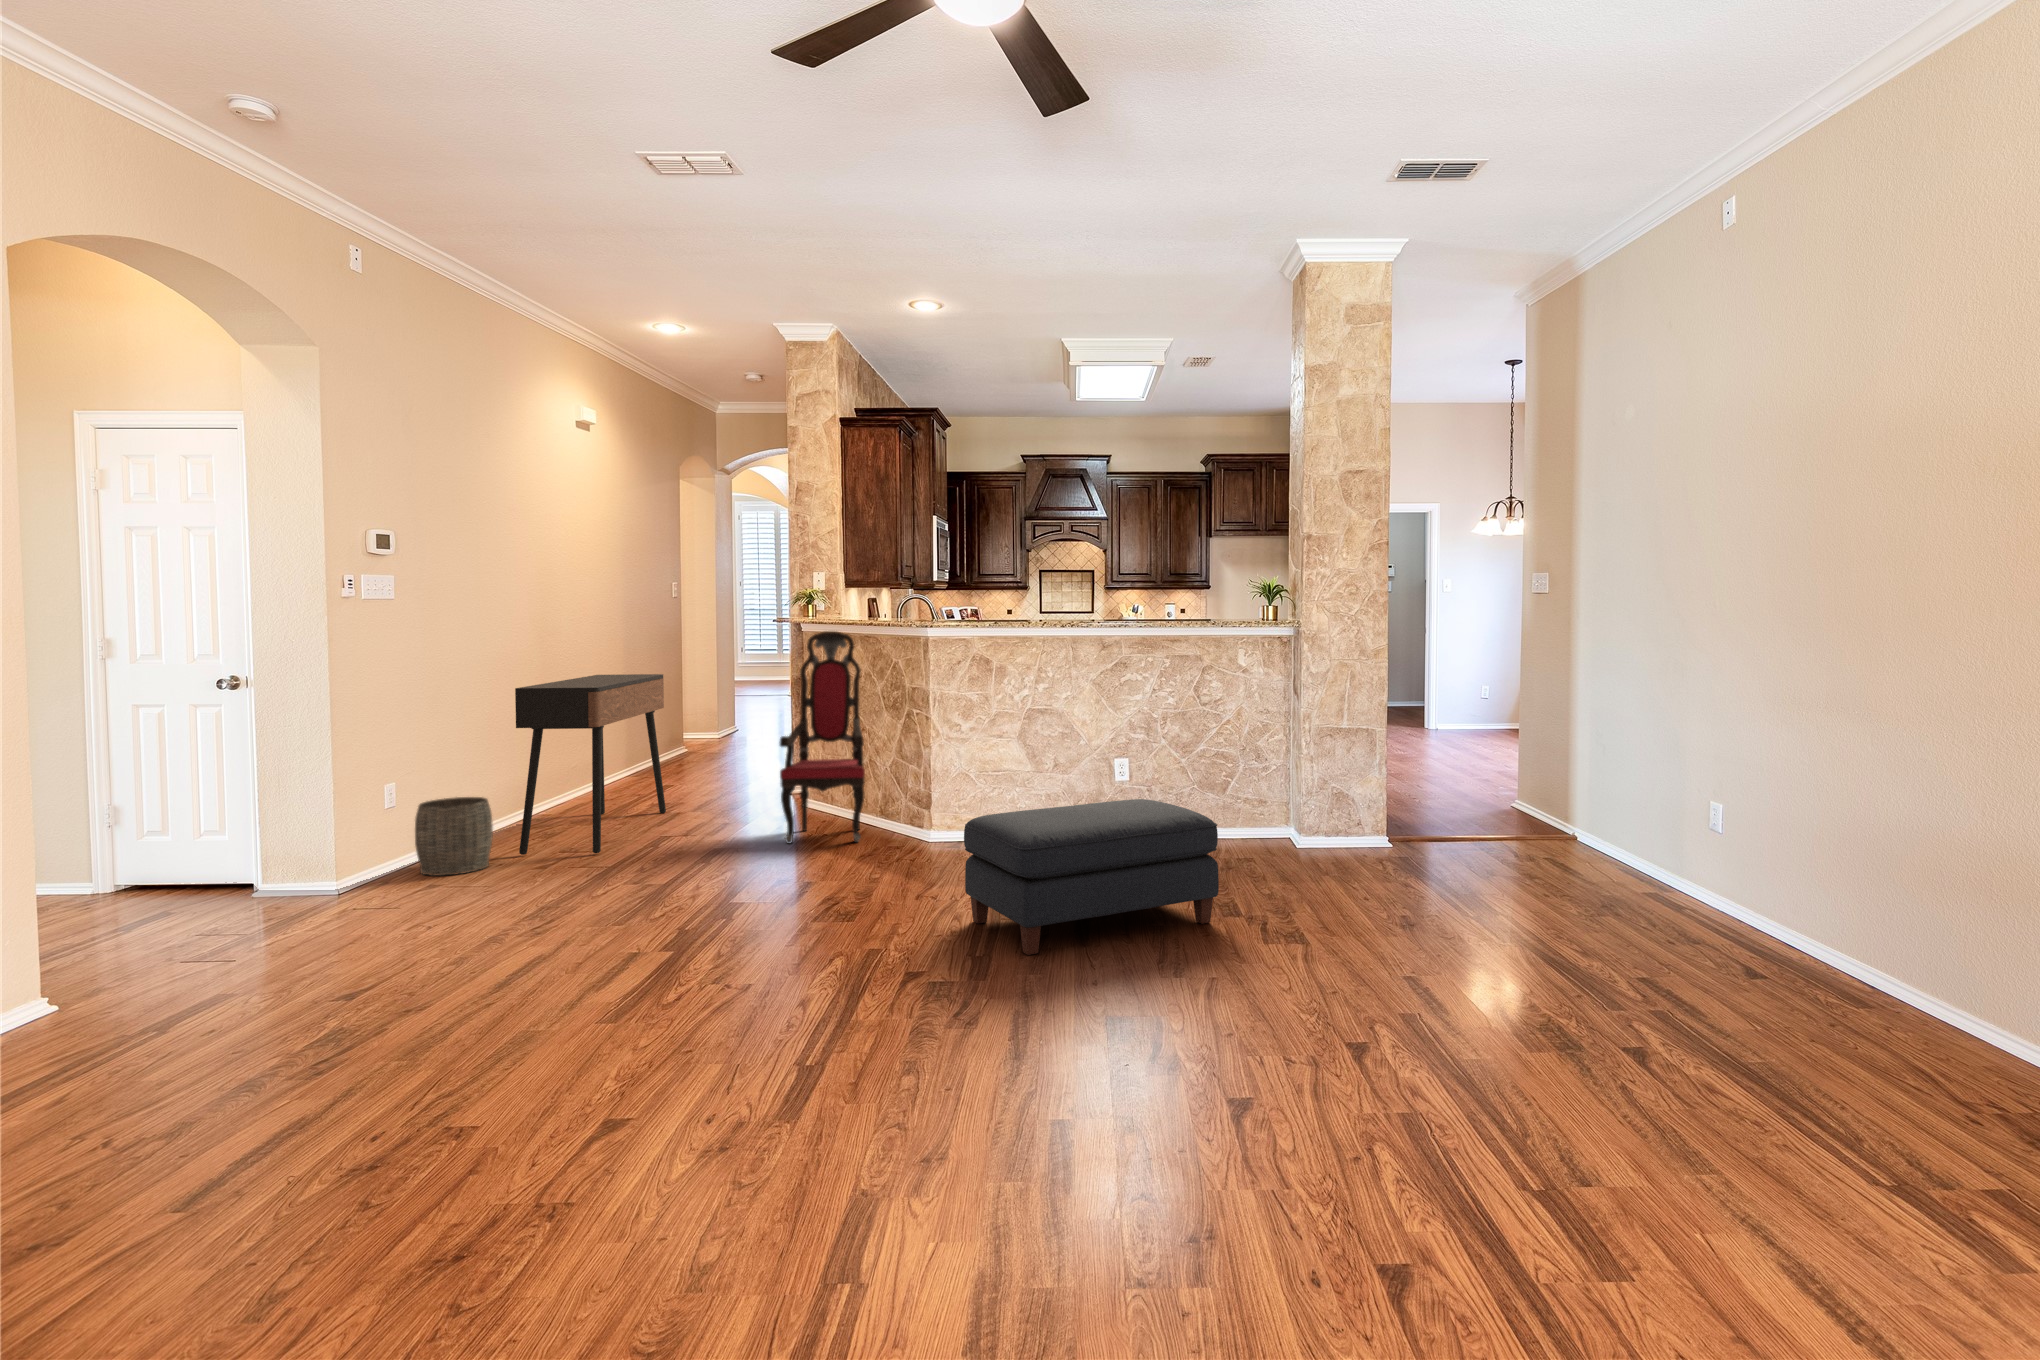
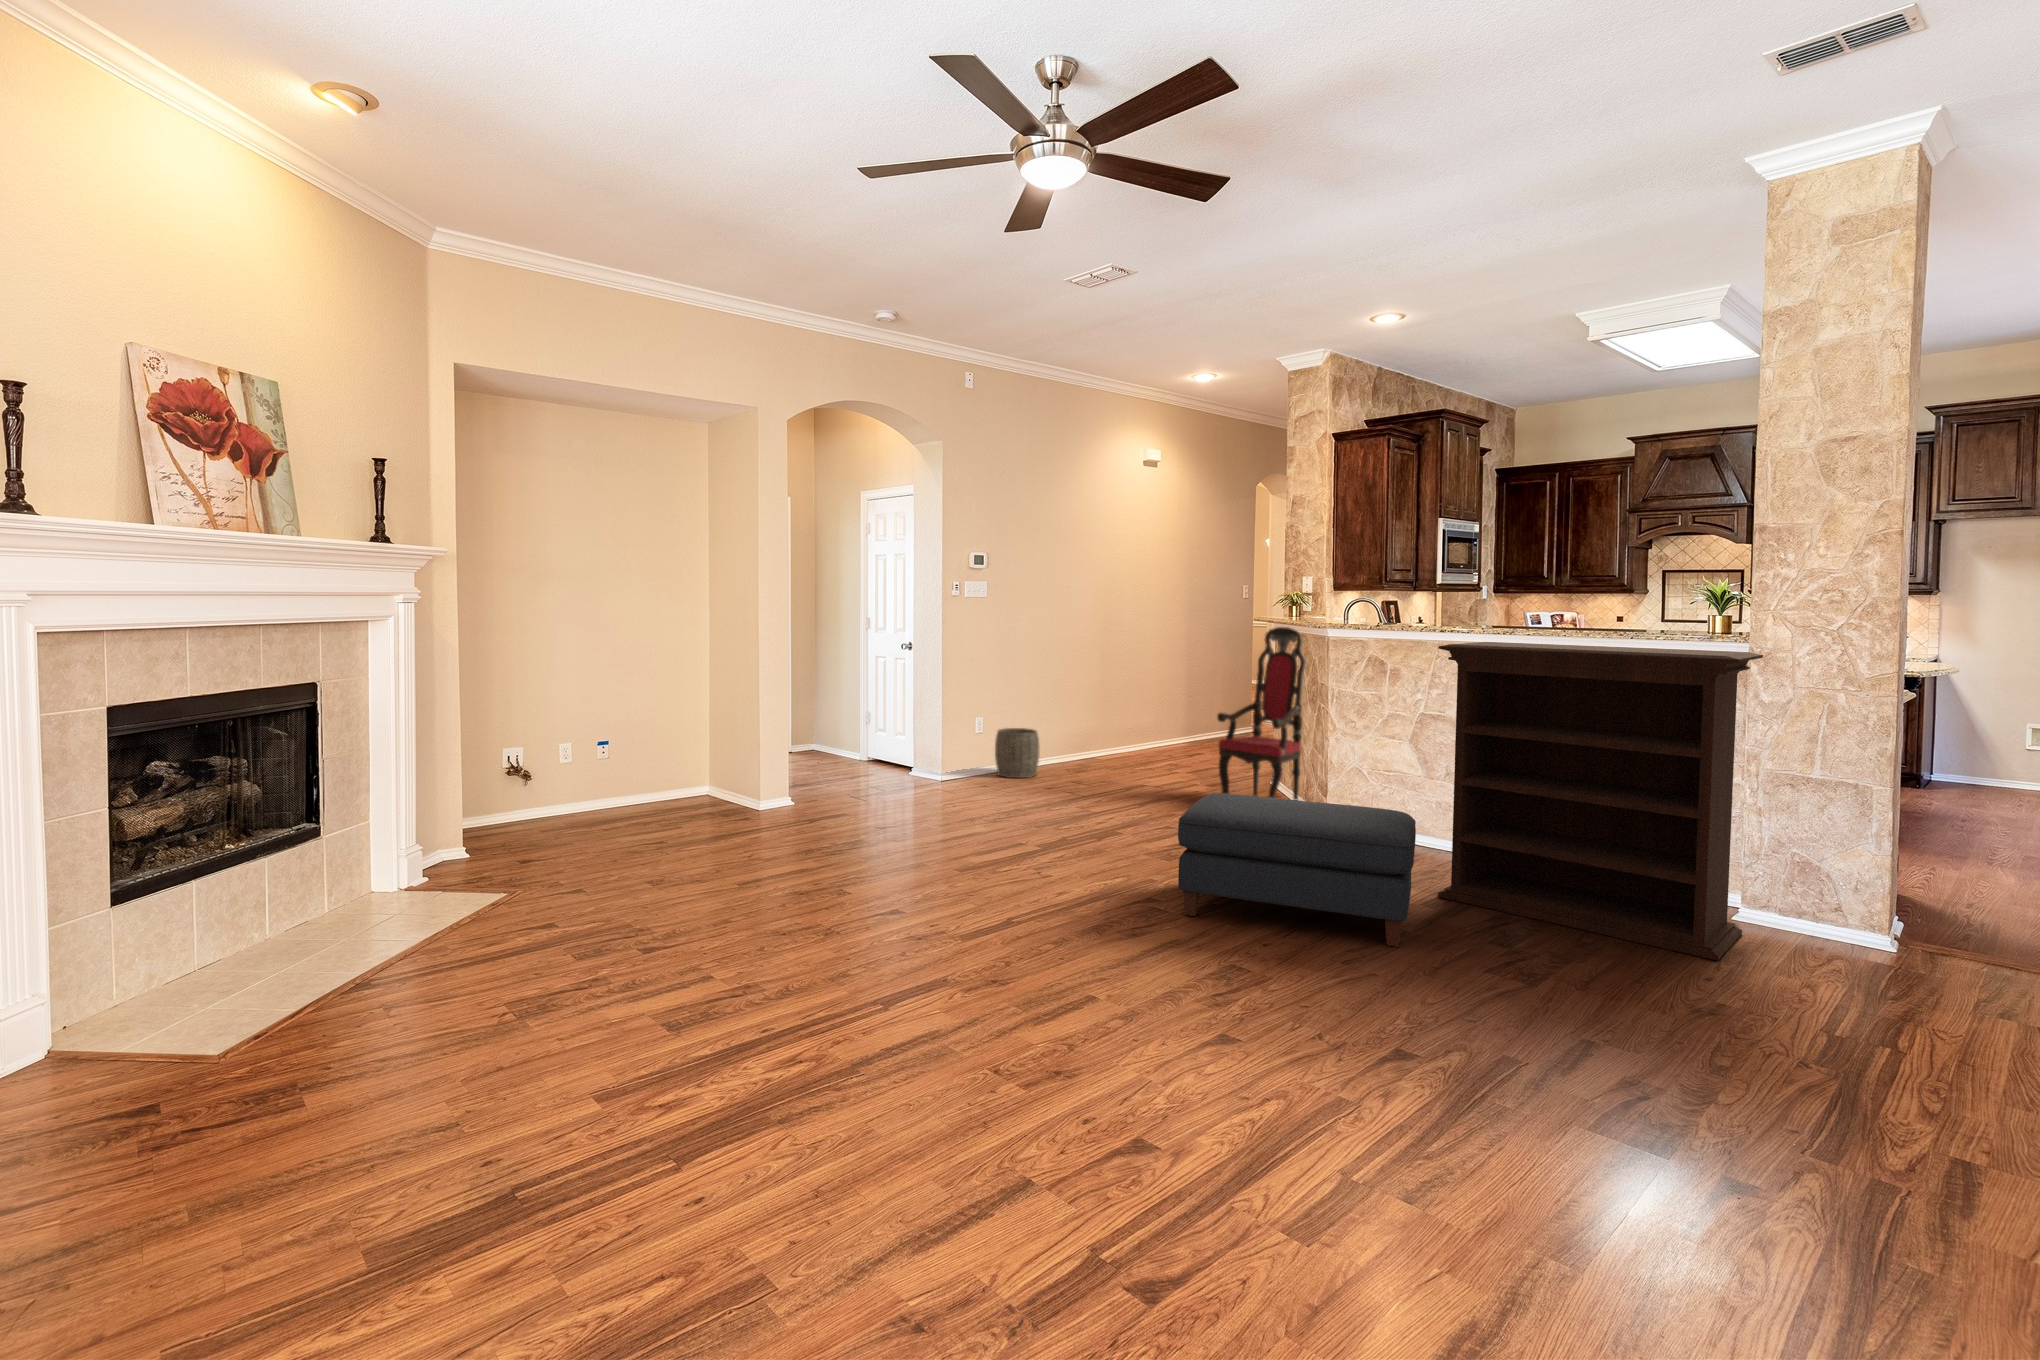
bookshelf: none [1119,633,1352,877] -> present [1438,642,1763,961]
console table: present [515,674,666,855] -> none [1059,654,1198,782]

